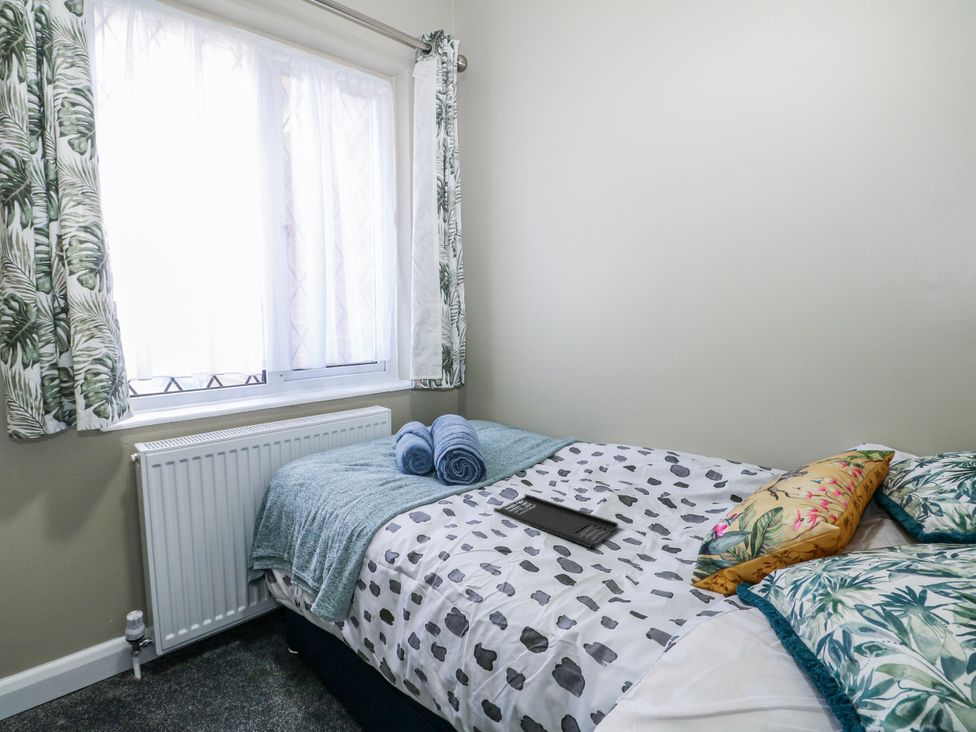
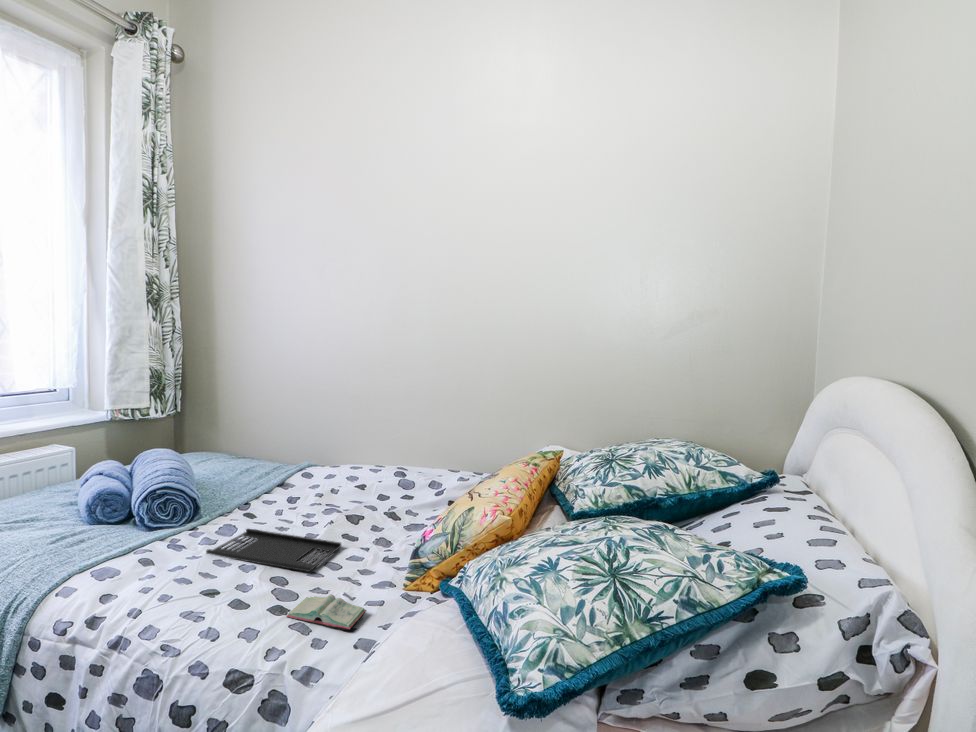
book: none [572,573,657,620] -> present [287,594,366,630]

